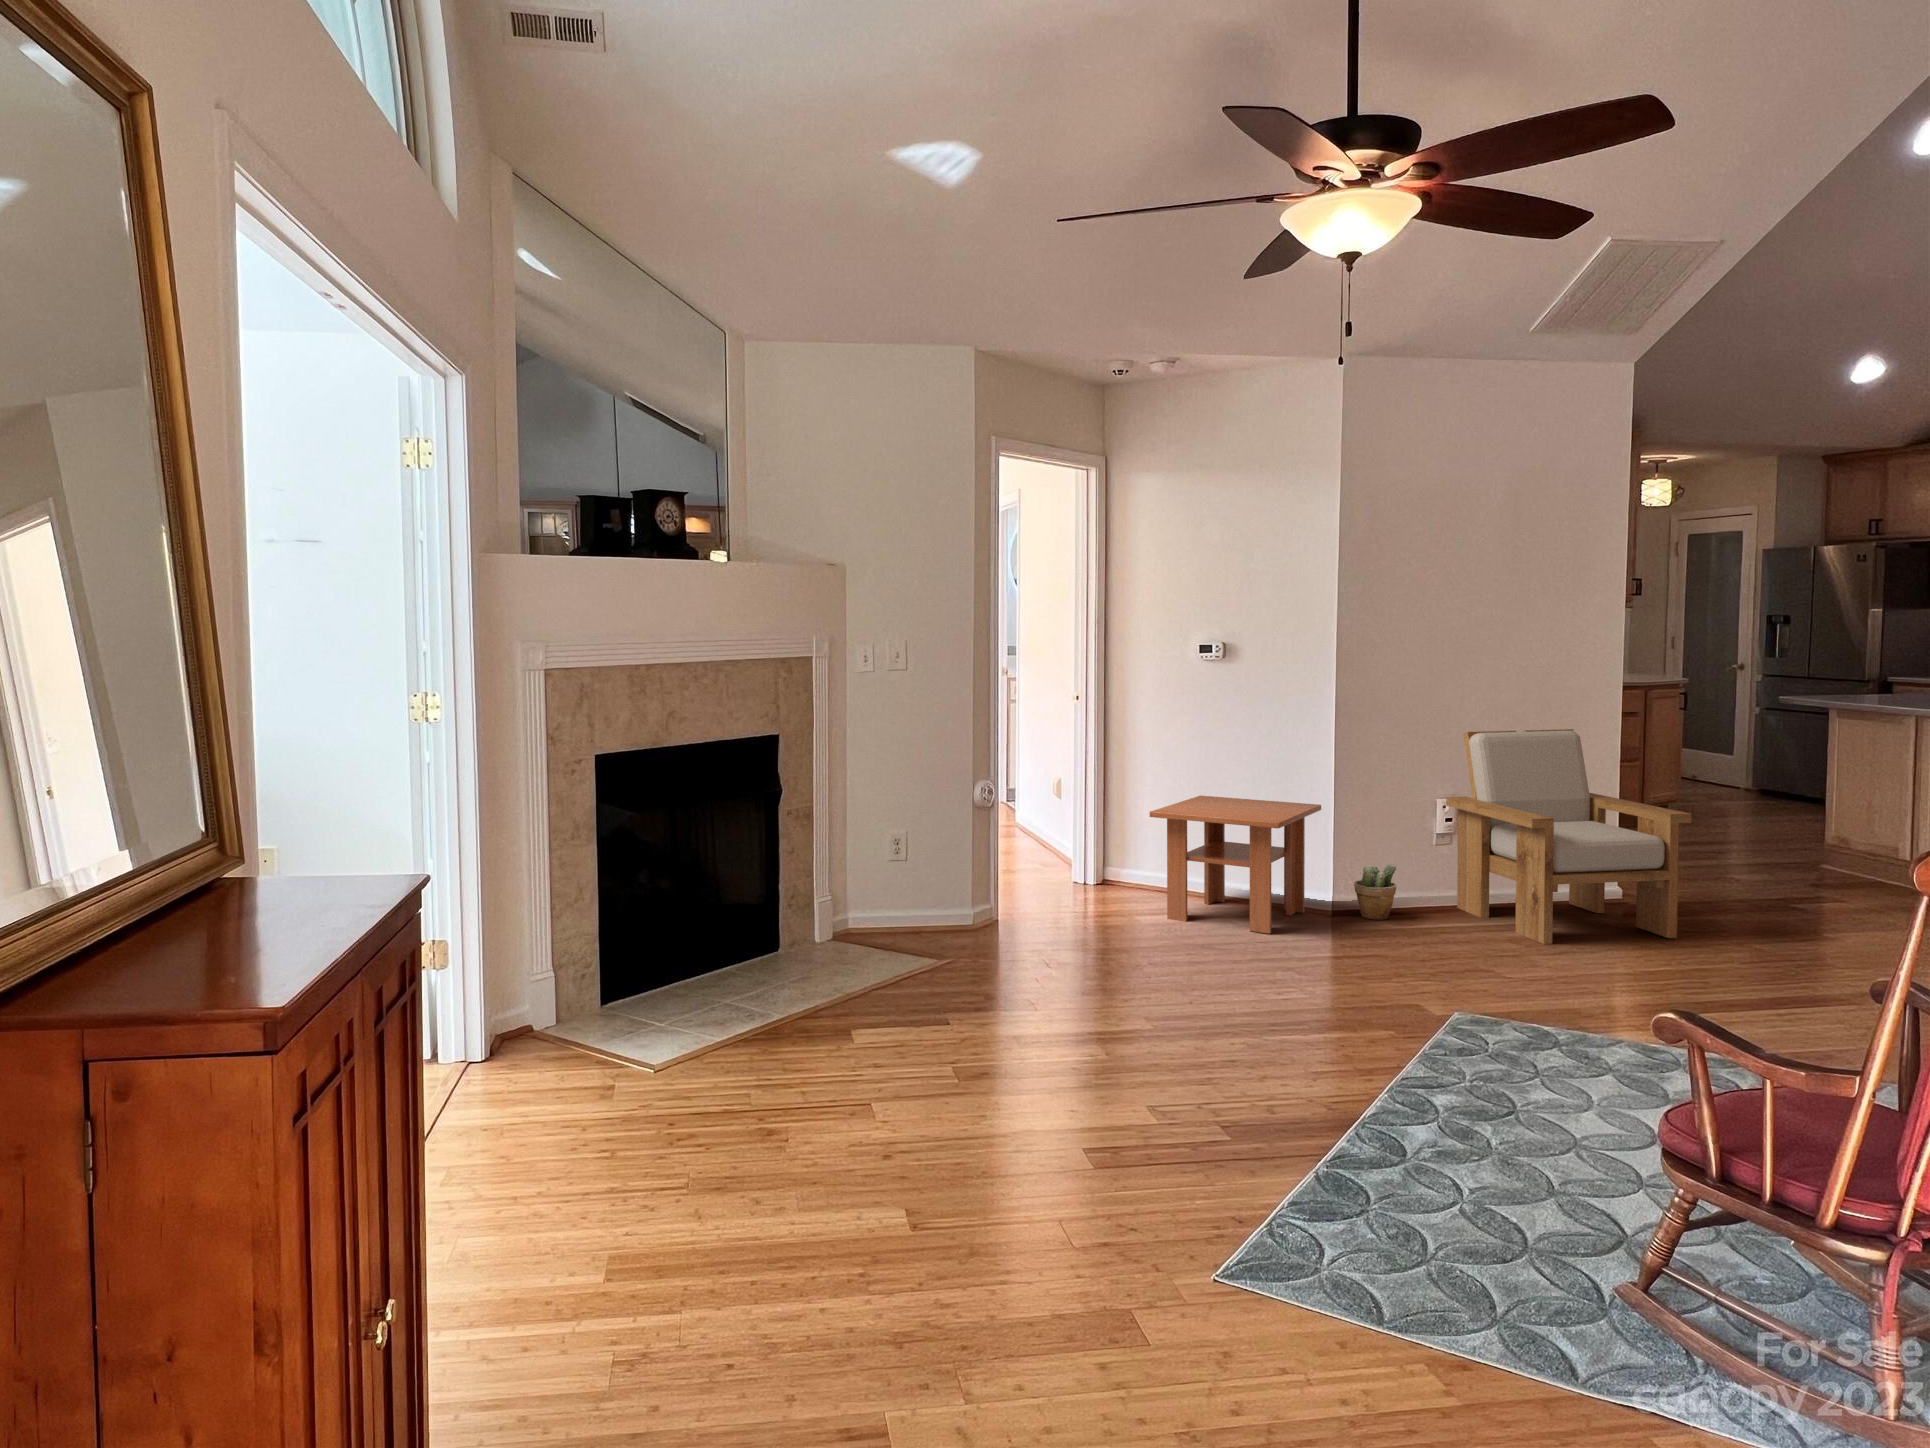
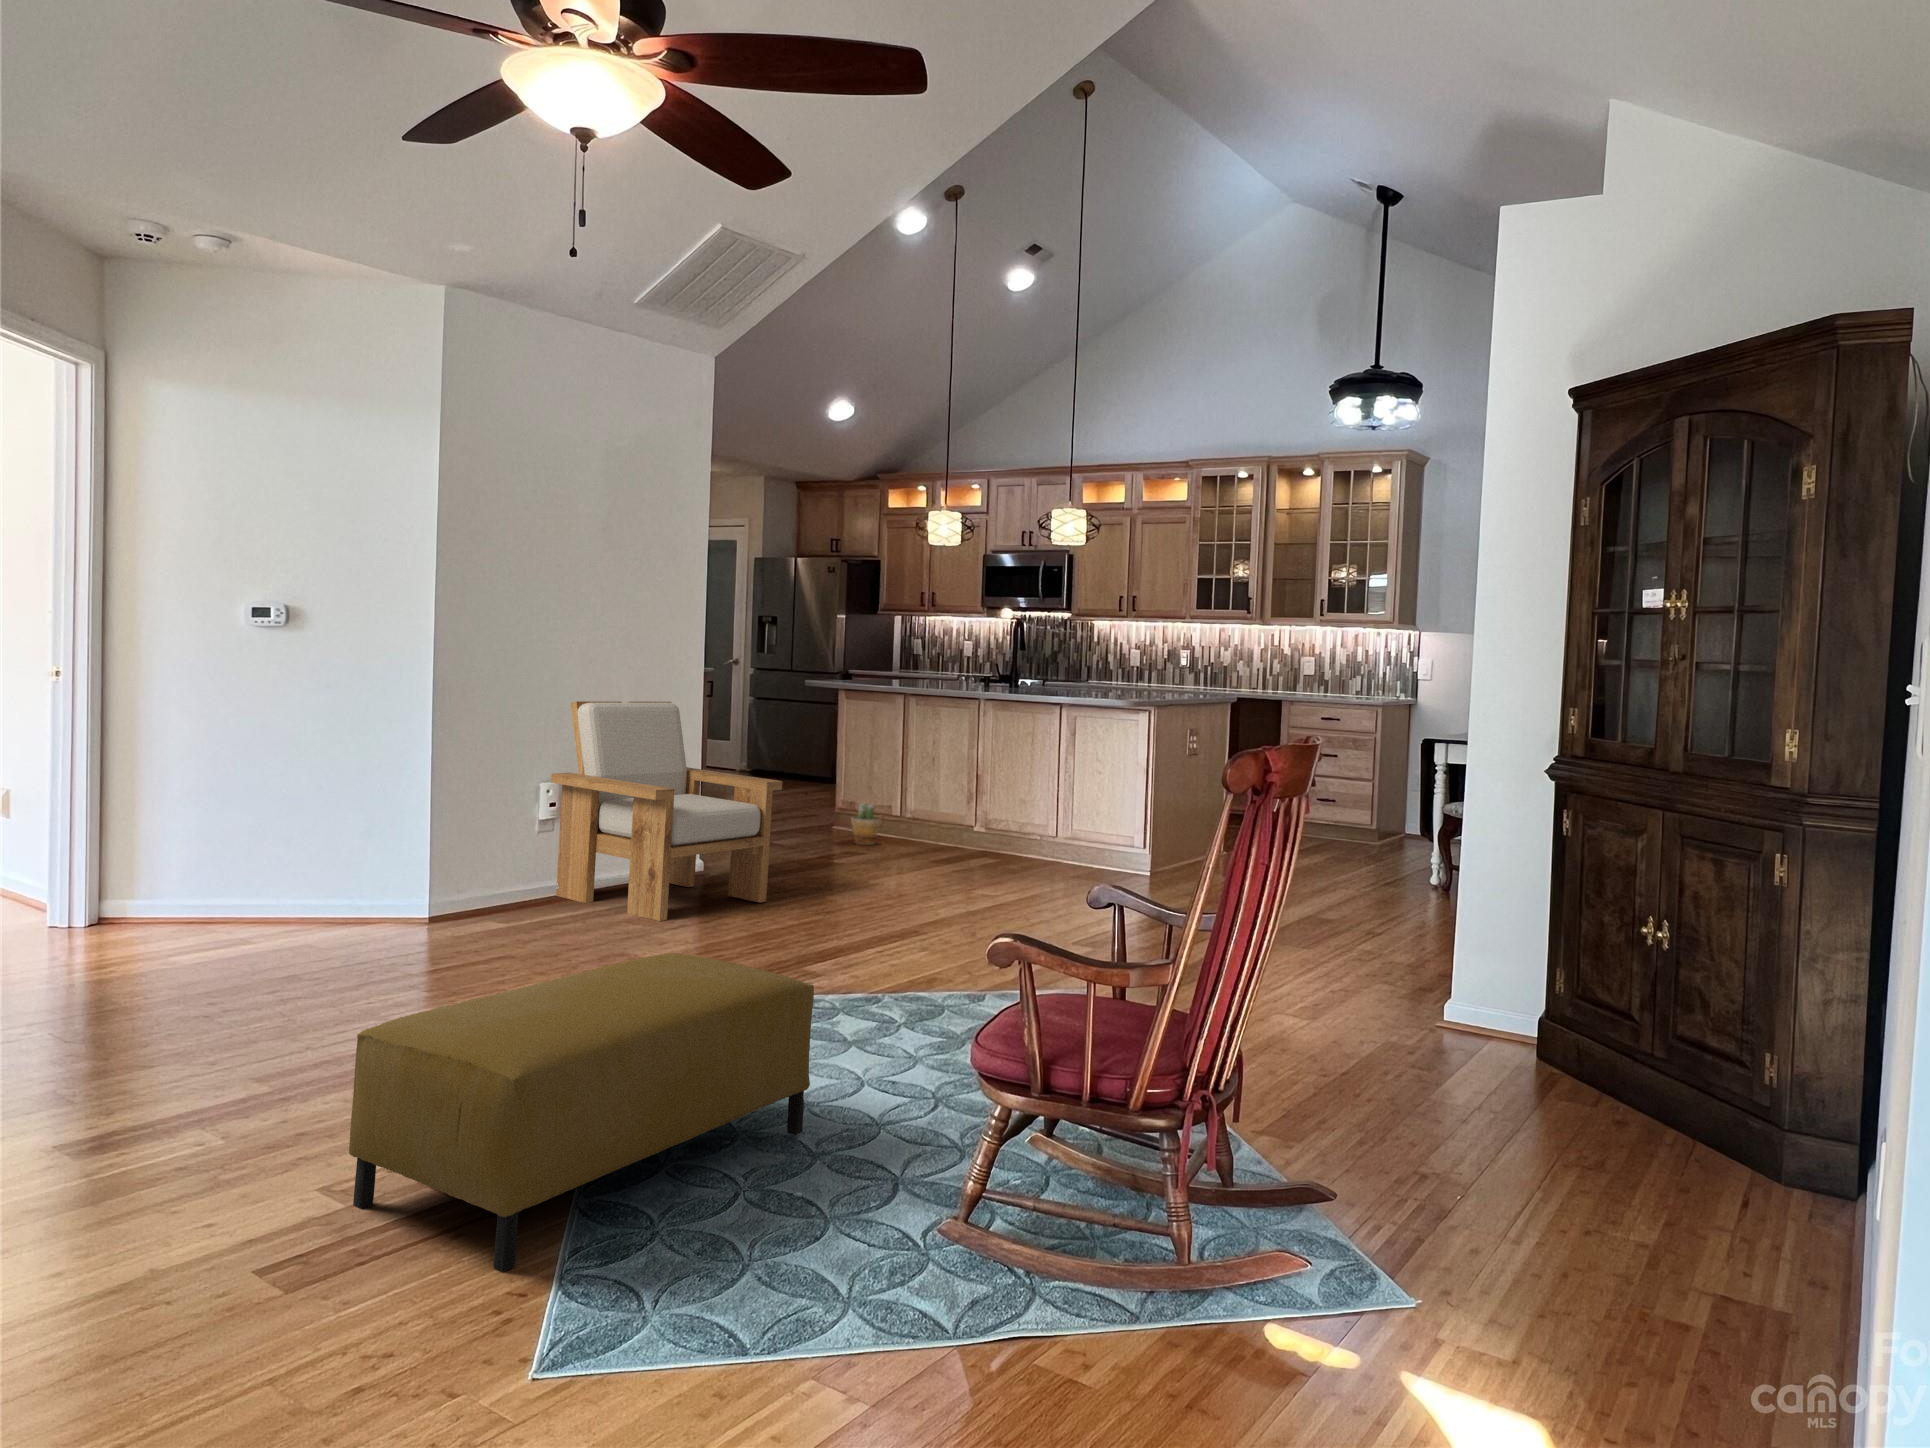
coffee table: present [1150,796,1321,934] -> none [183,780,415,947]
potted plant: present [1354,864,1396,920] -> present [851,803,881,845]
ottoman: none [1163,979,1559,1201] -> present [349,953,814,1272]

